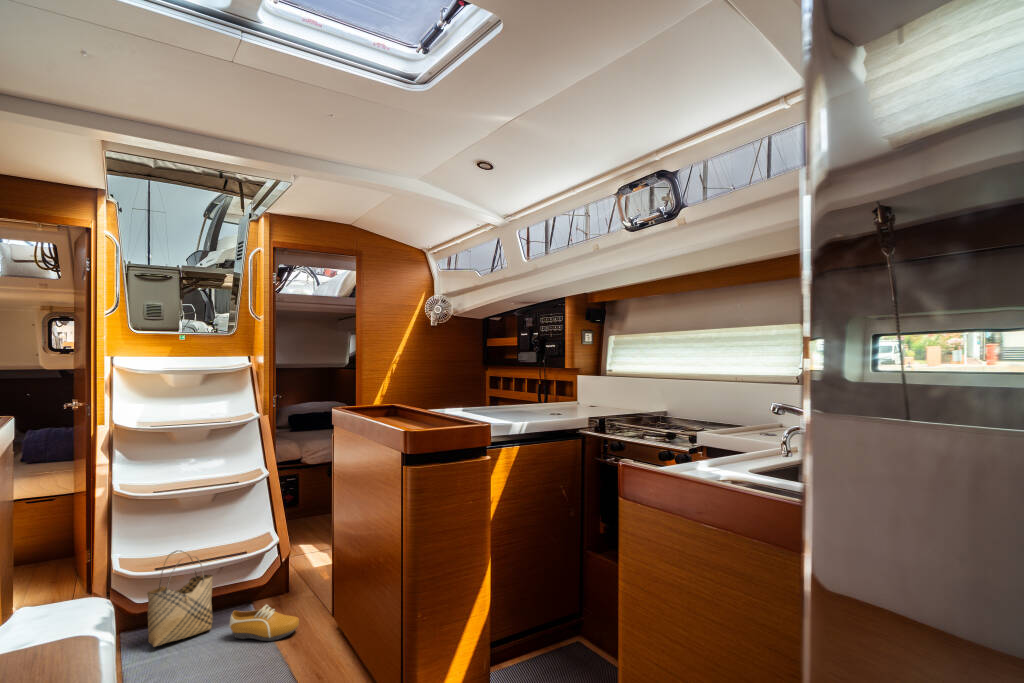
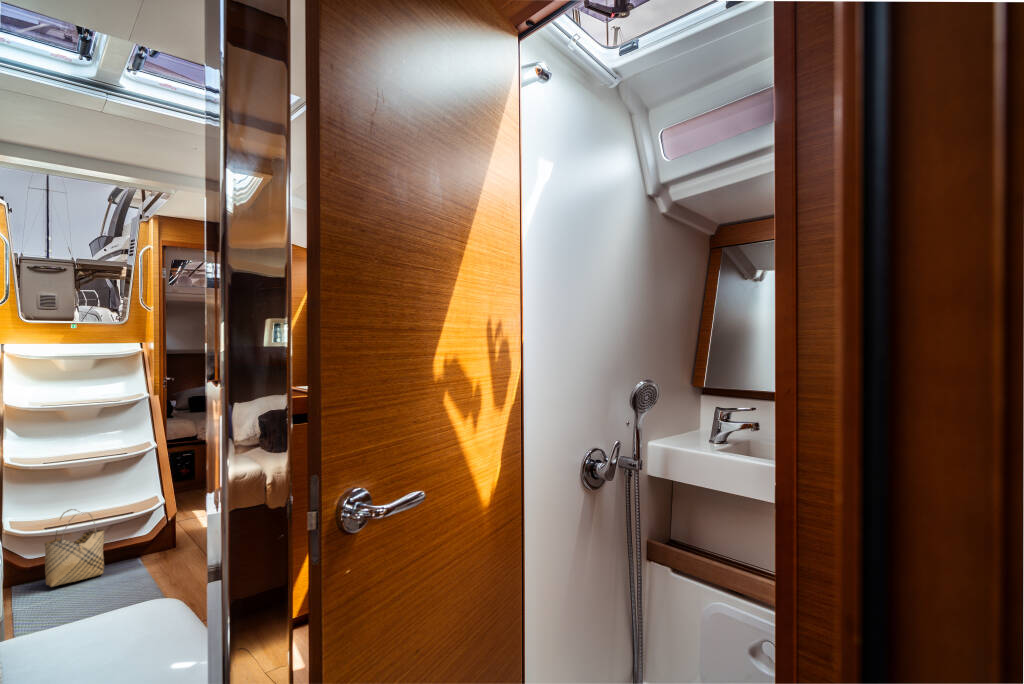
shoe: present [229,605,299,641] -> none [119,551,181,580]

